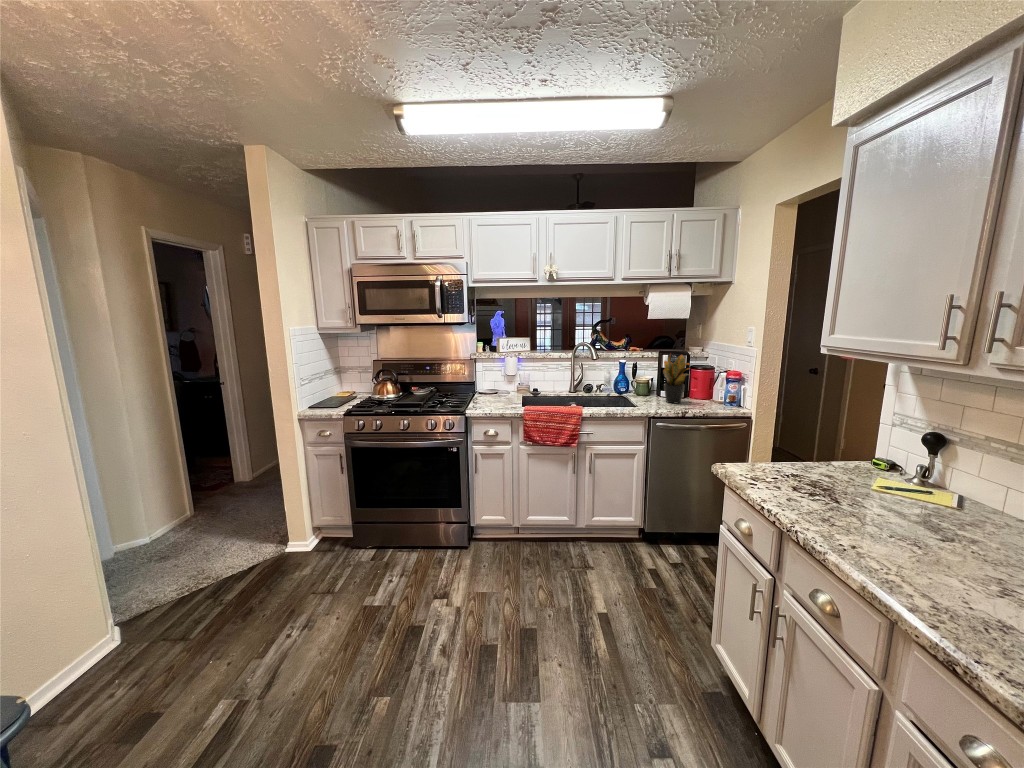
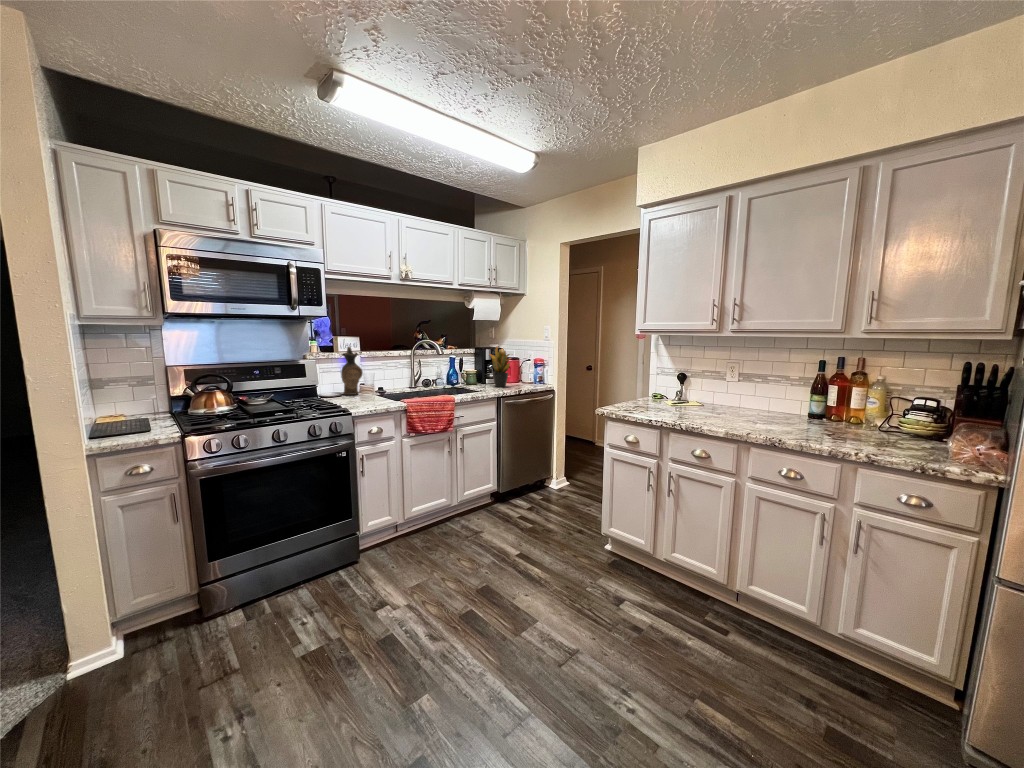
ceramic pitcher: none [485,355,503,399] -> present [341,347,363,395]

